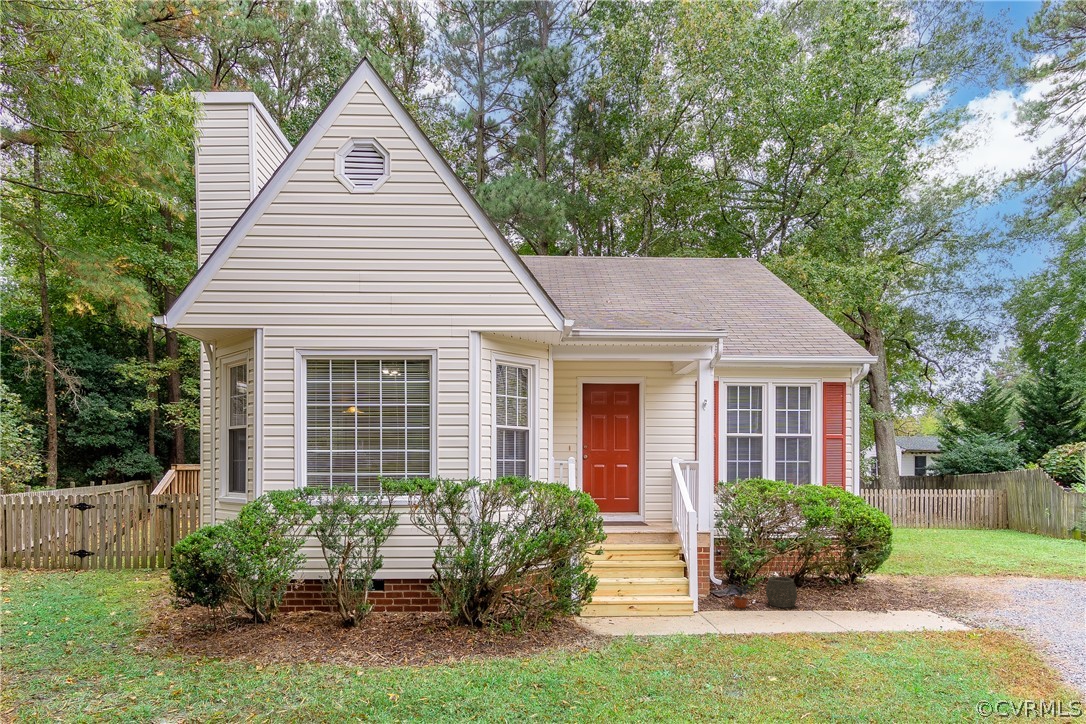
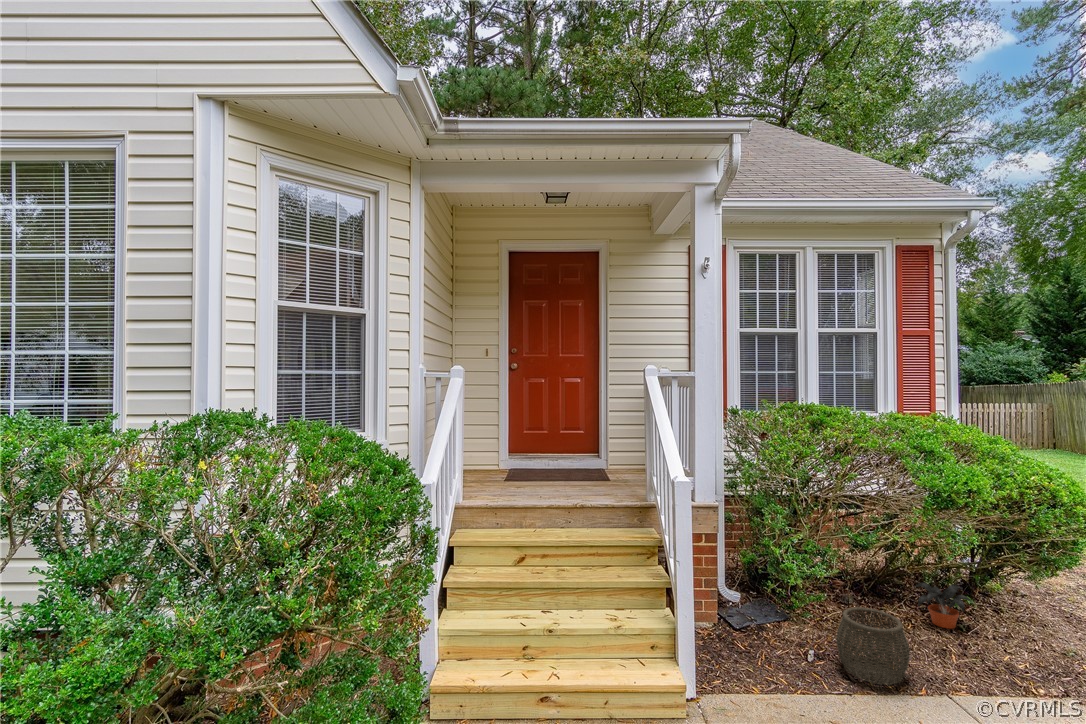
potted plant: present [727,584,753,608] -> present [915,583,970,629]

